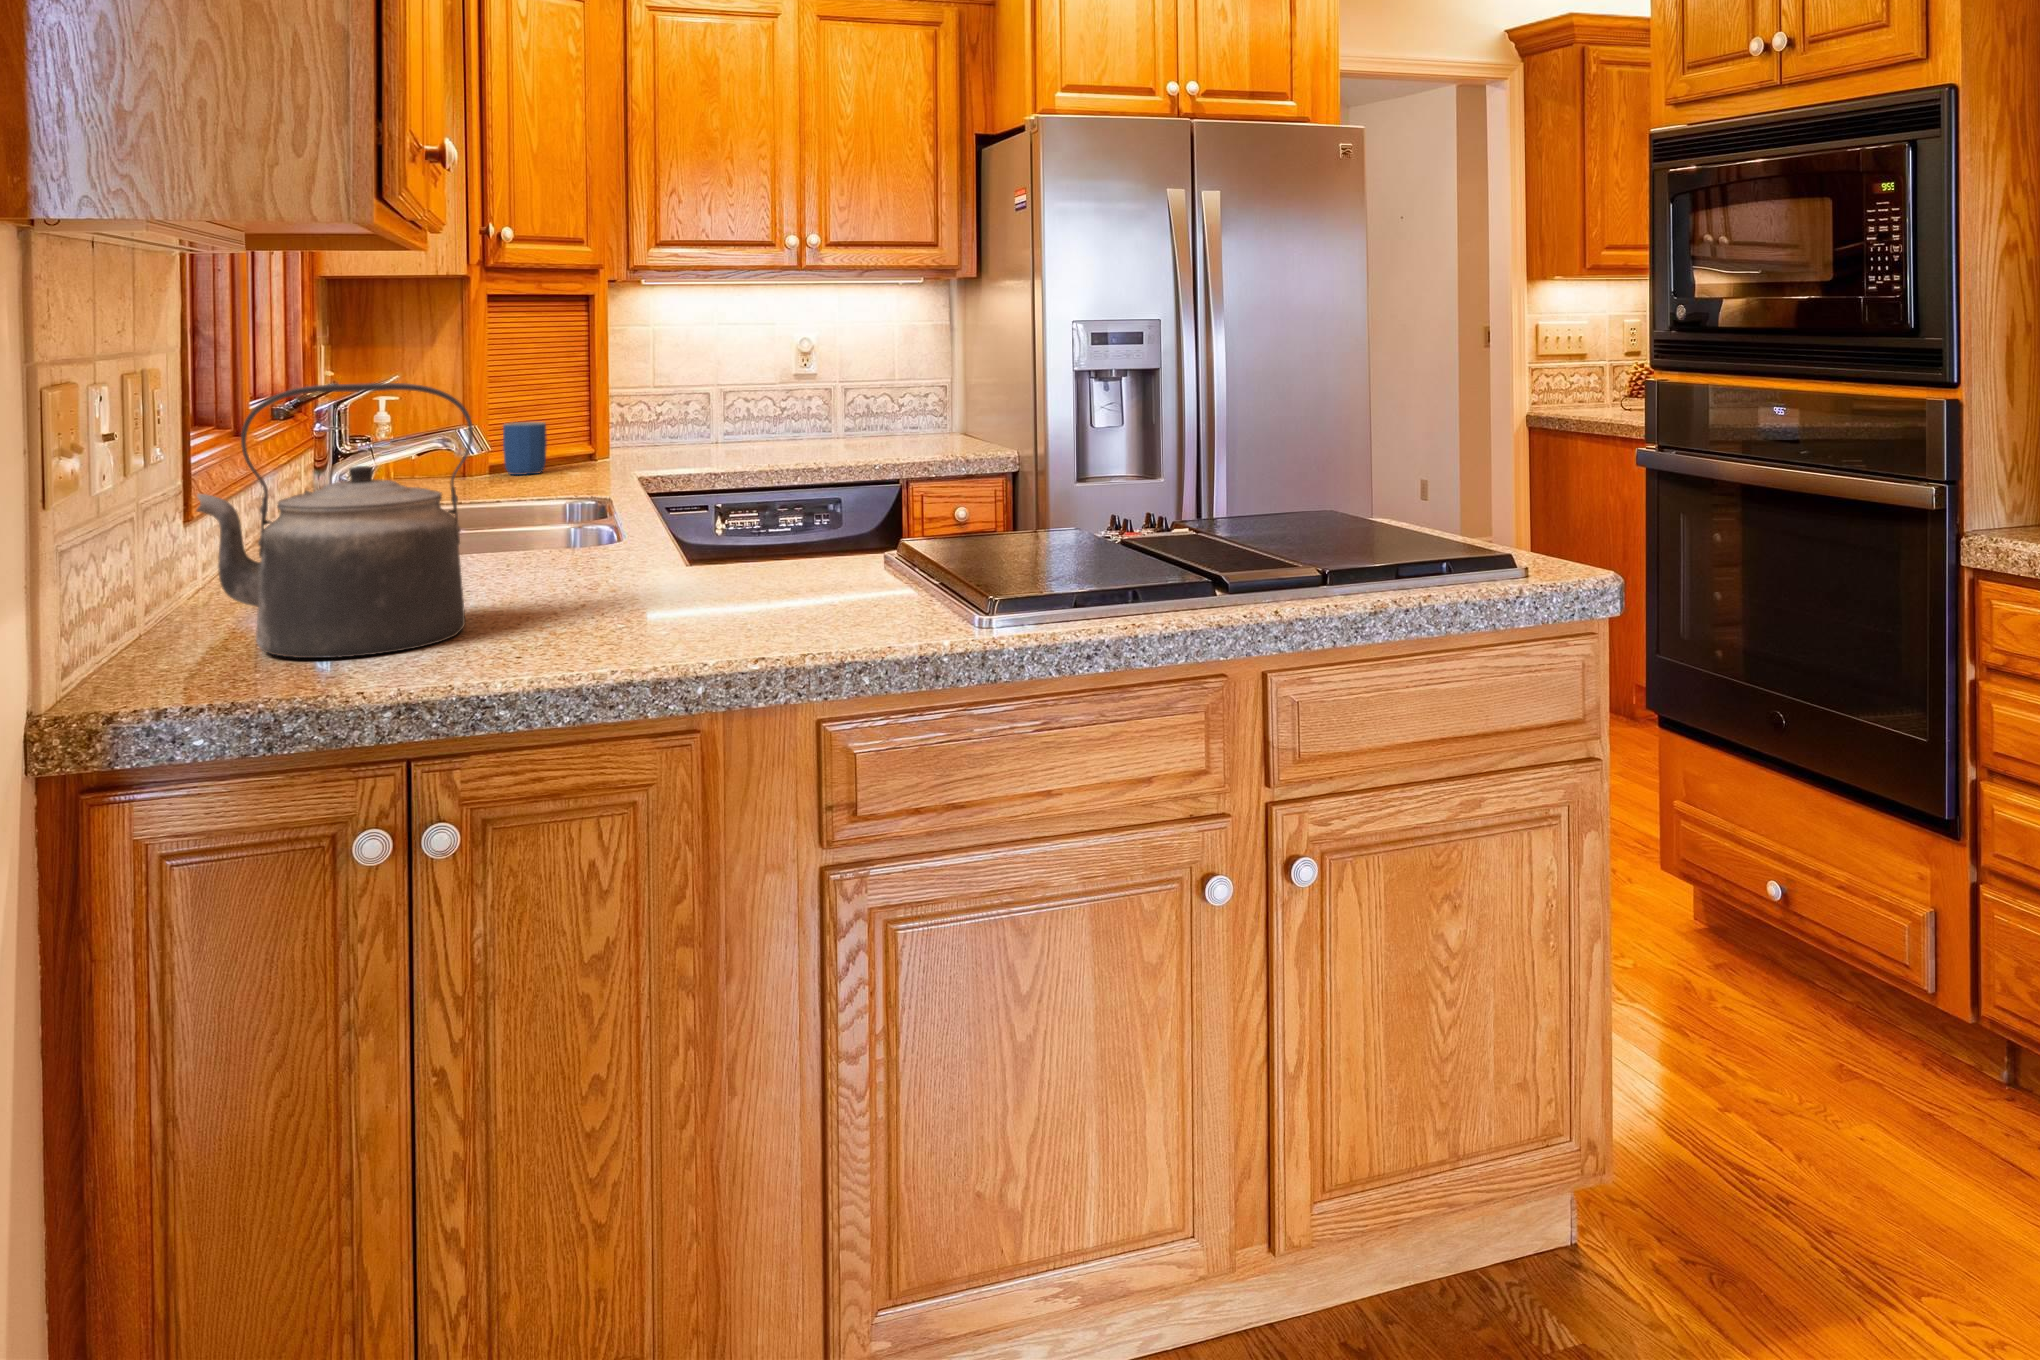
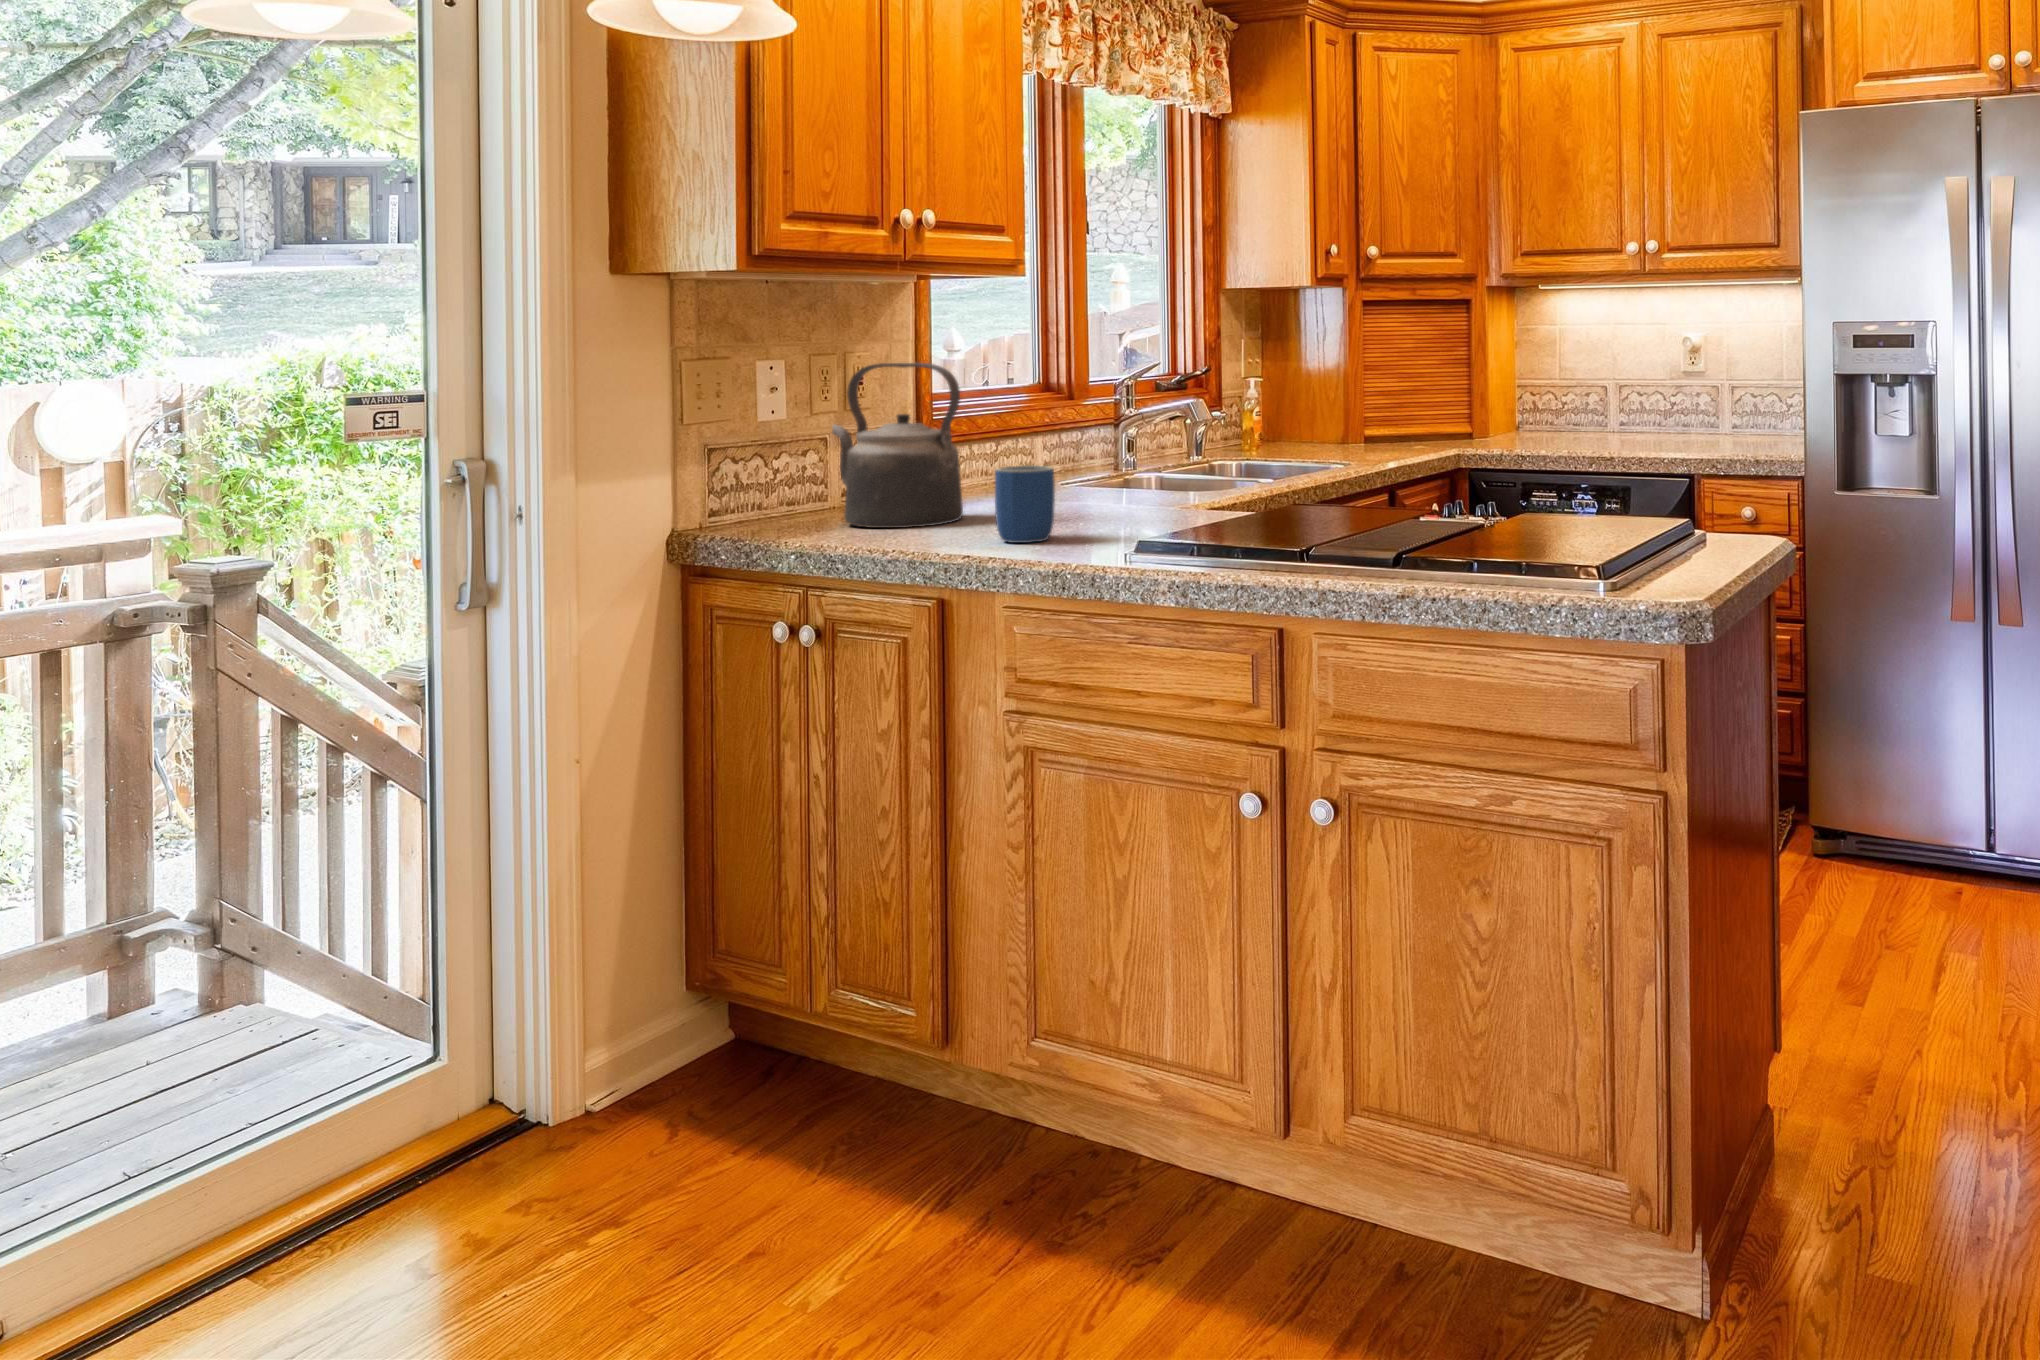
mug: present [503,422,547,475] -> present [995,465,1055,543]

